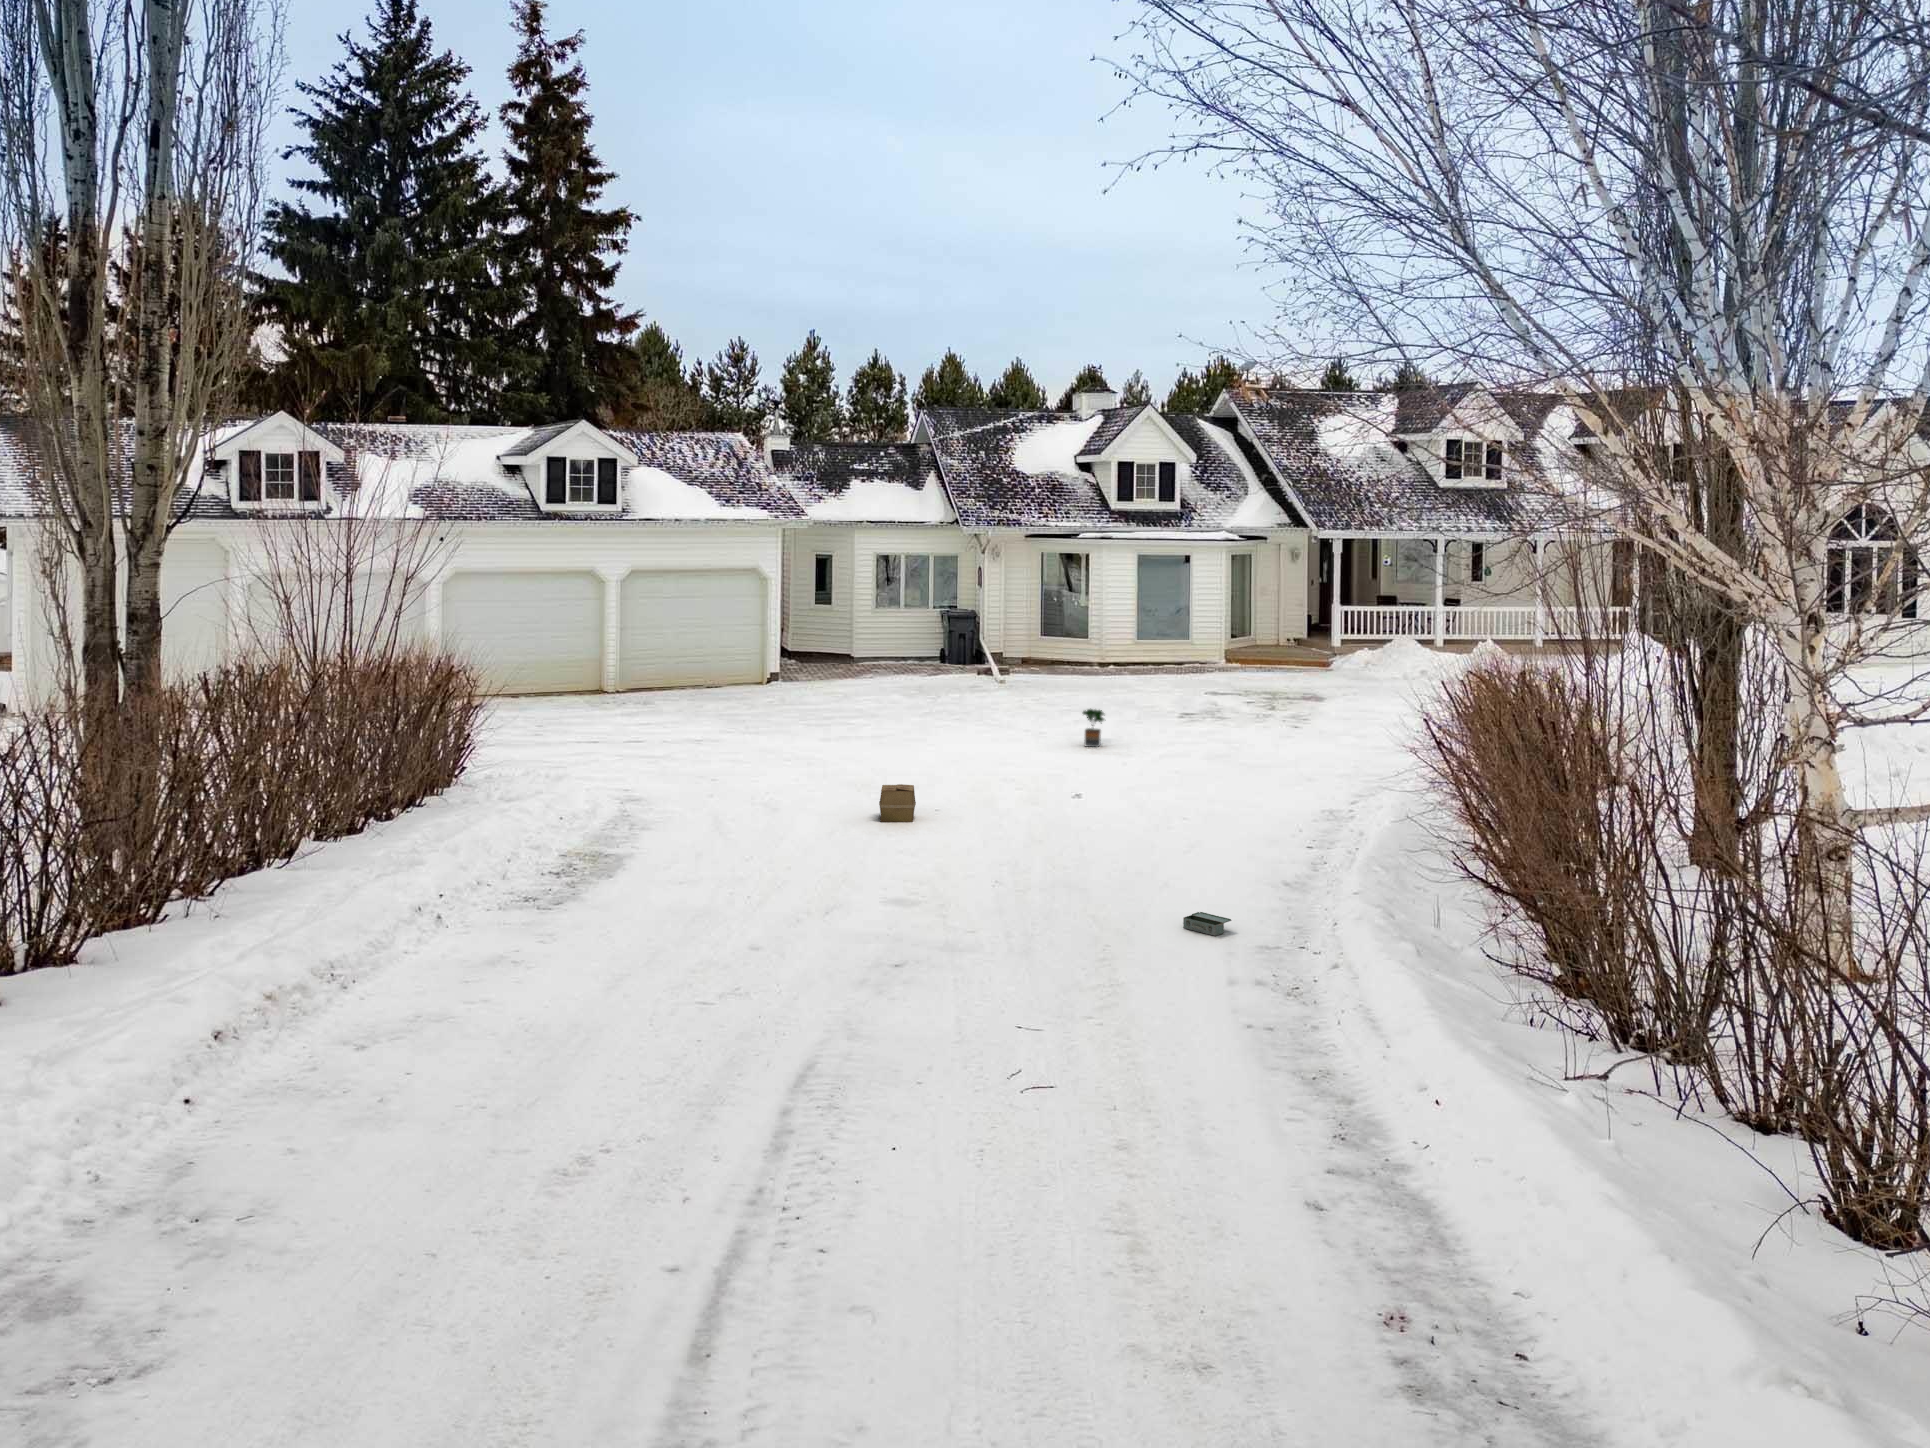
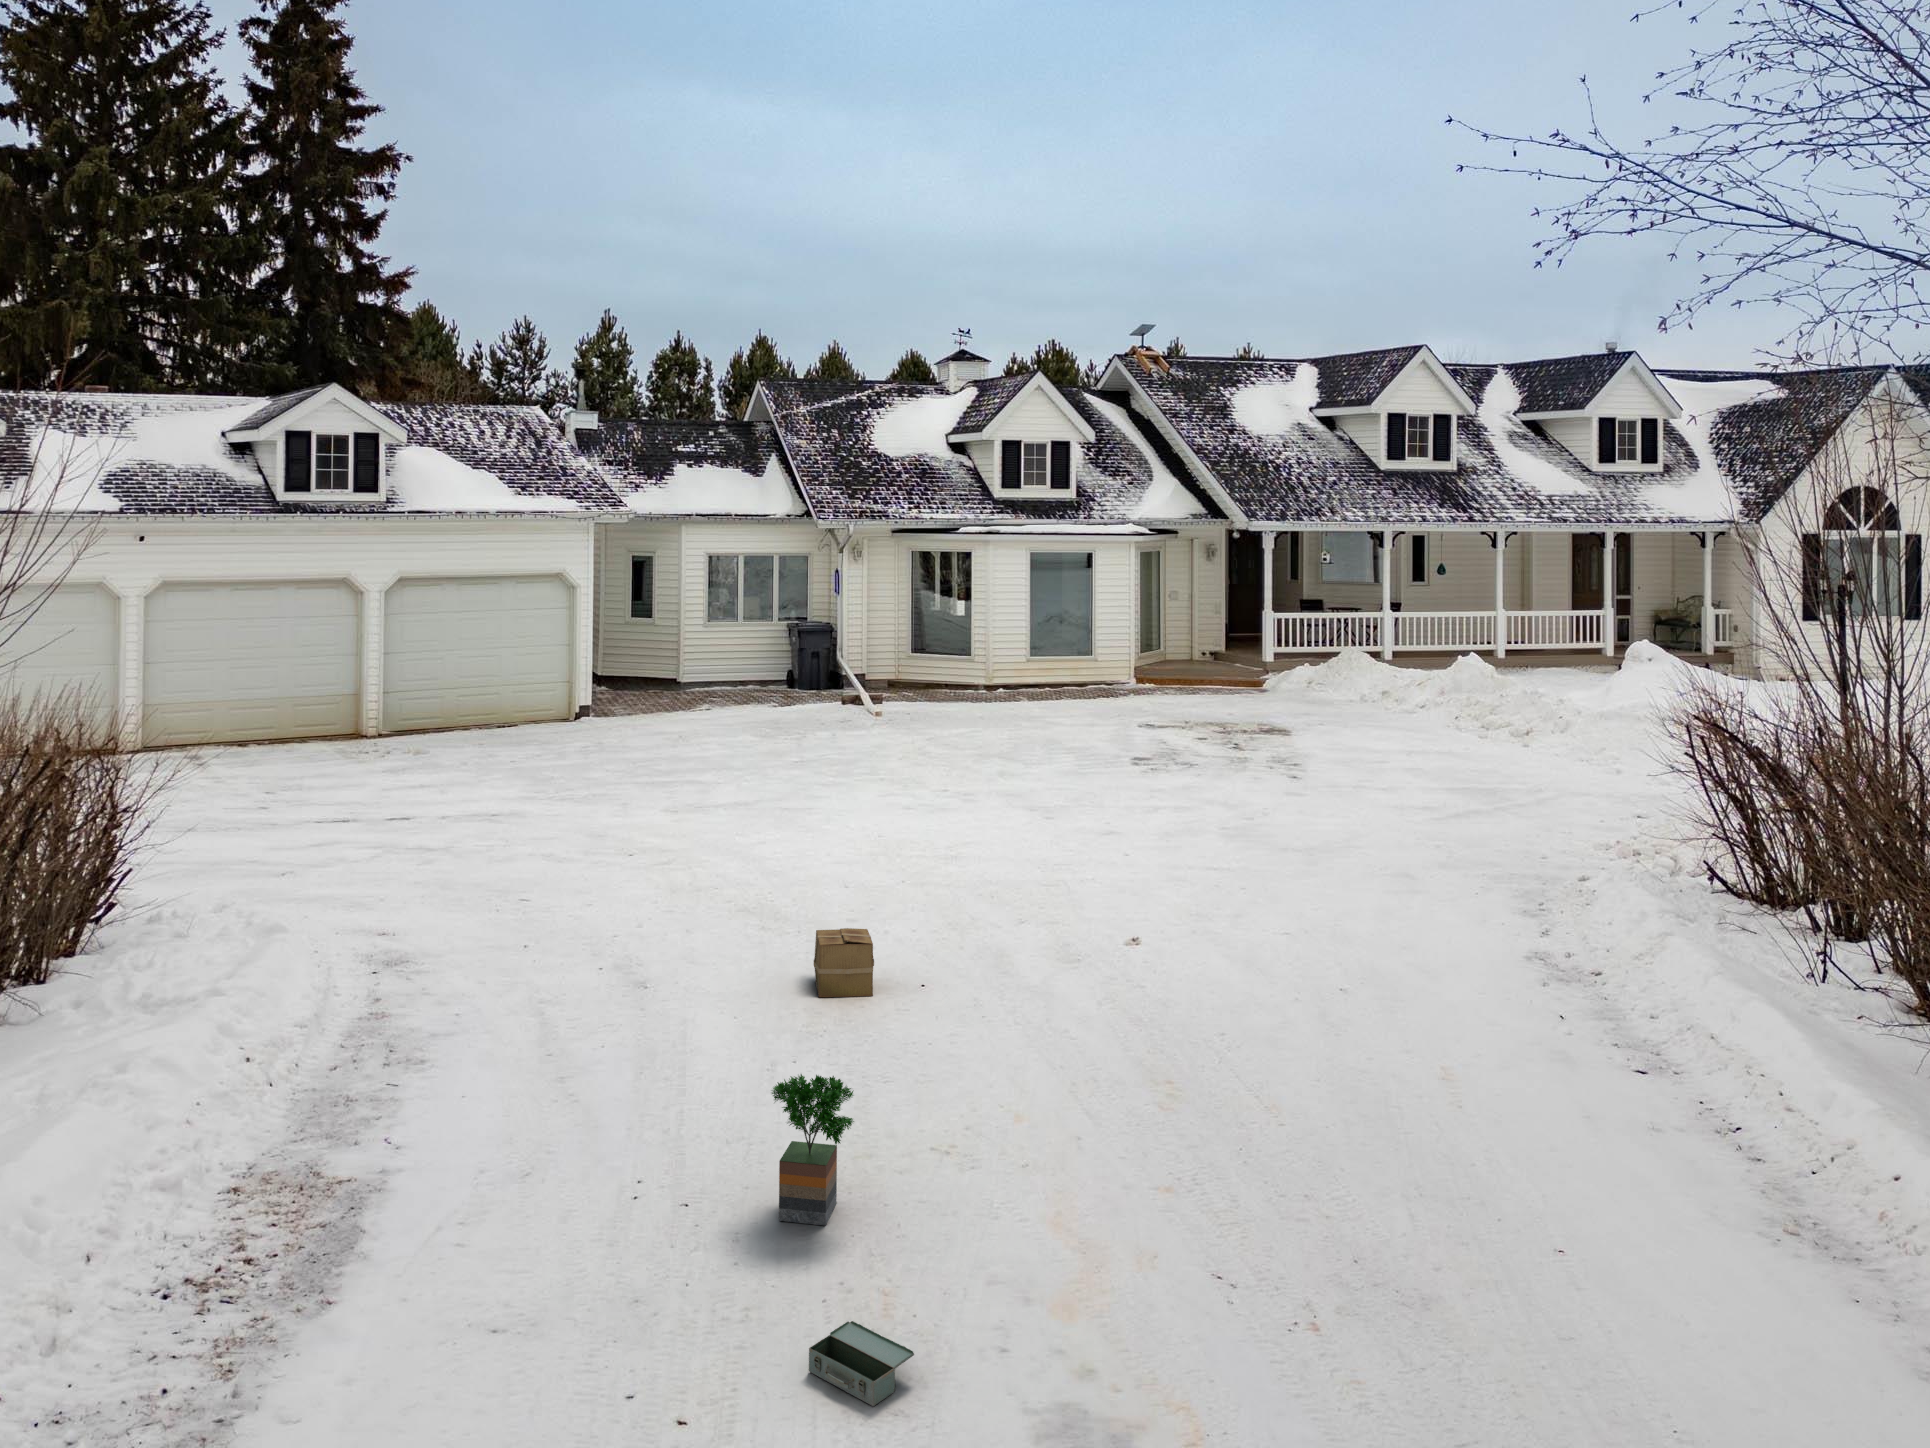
potted tree: present [1083,709,1104,747] -> present [772,1074,854,1226]
toolbox: present [1183,912,1231,936] -> present [809,1321,914,1406]

